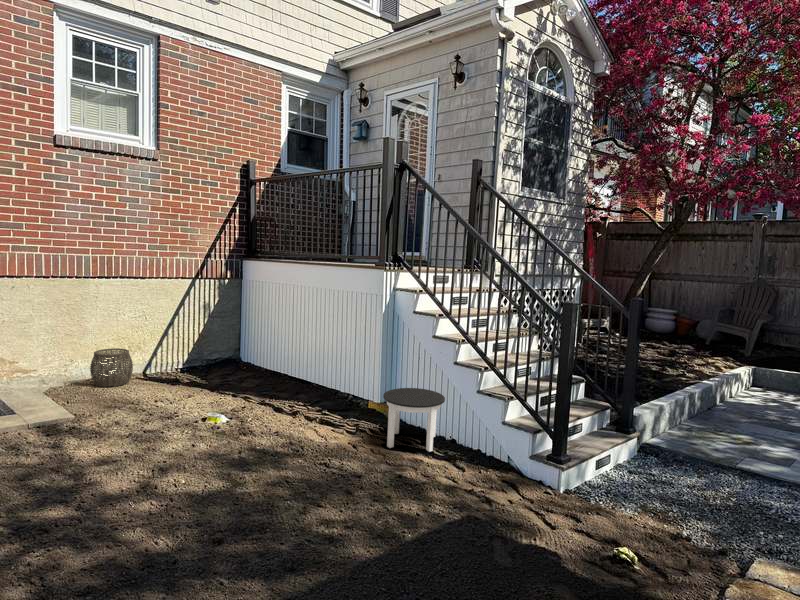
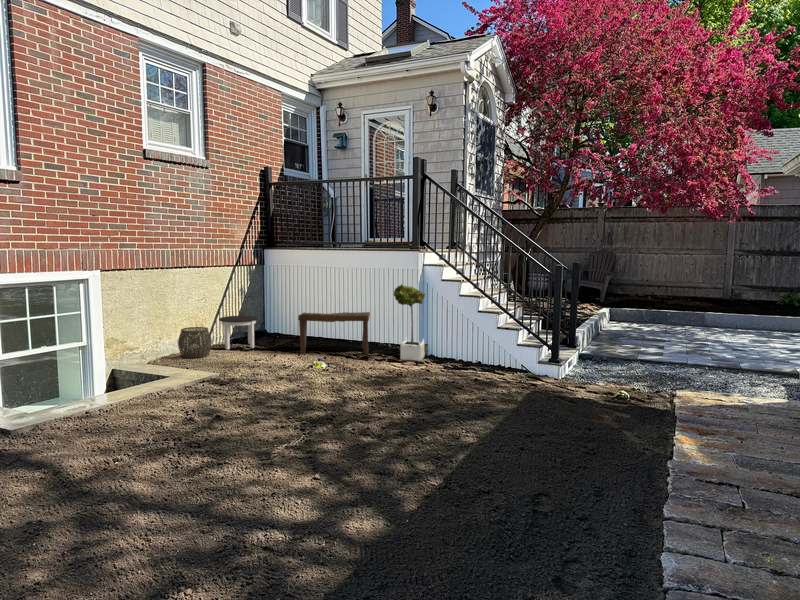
potted tree: none [338,316,381,426] -> present [394,284,425,361]
bench: none [228,340,329,406] -> present [298,312,370,355]
round table: present [383,388,445,452] -> present [219,316,258,350]

